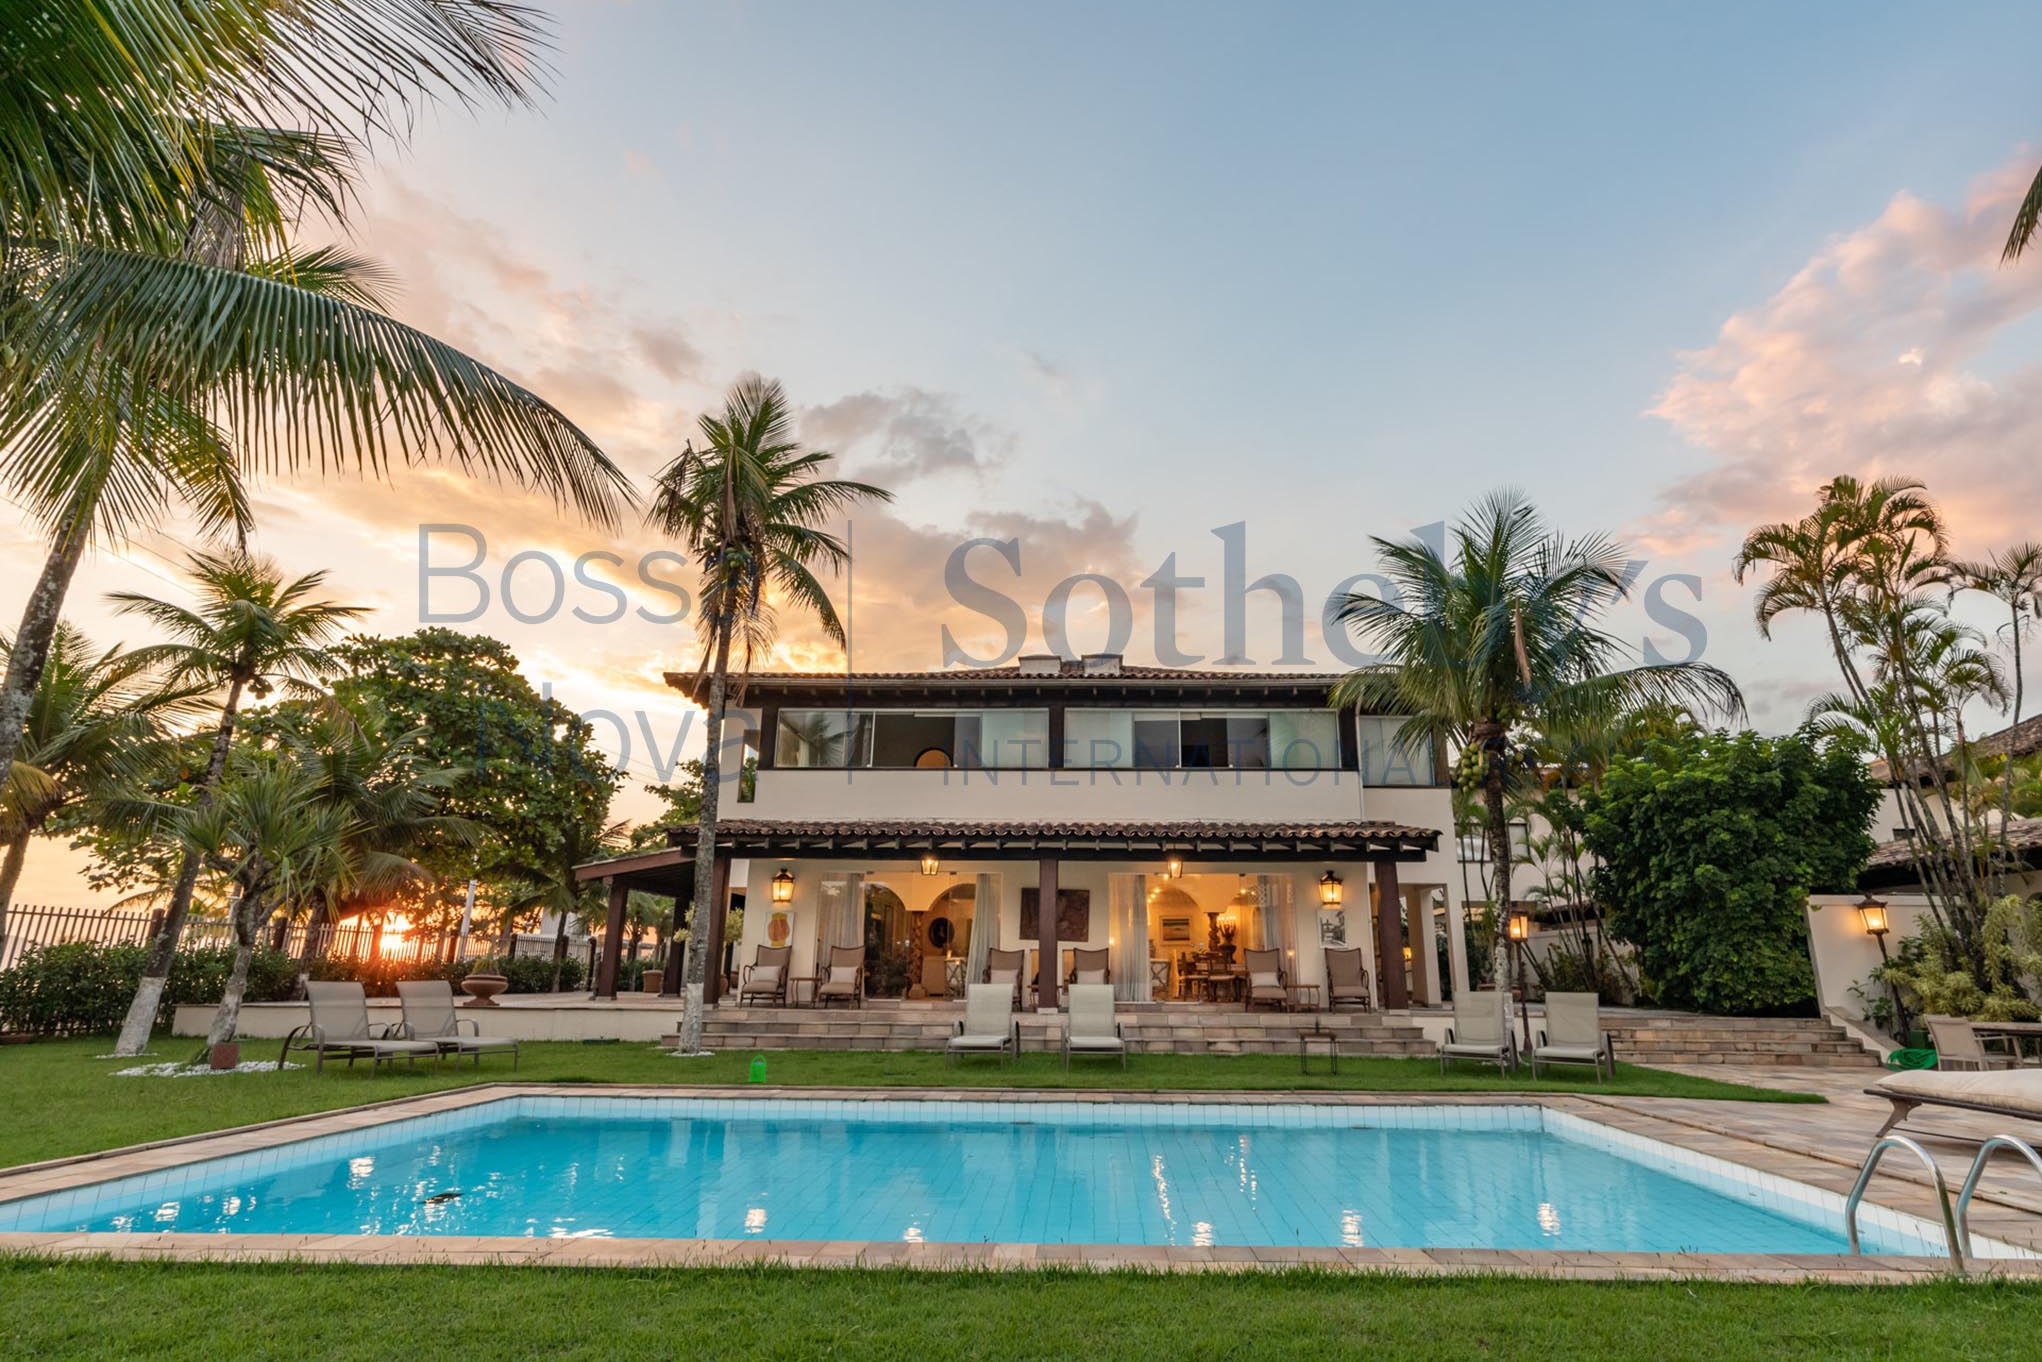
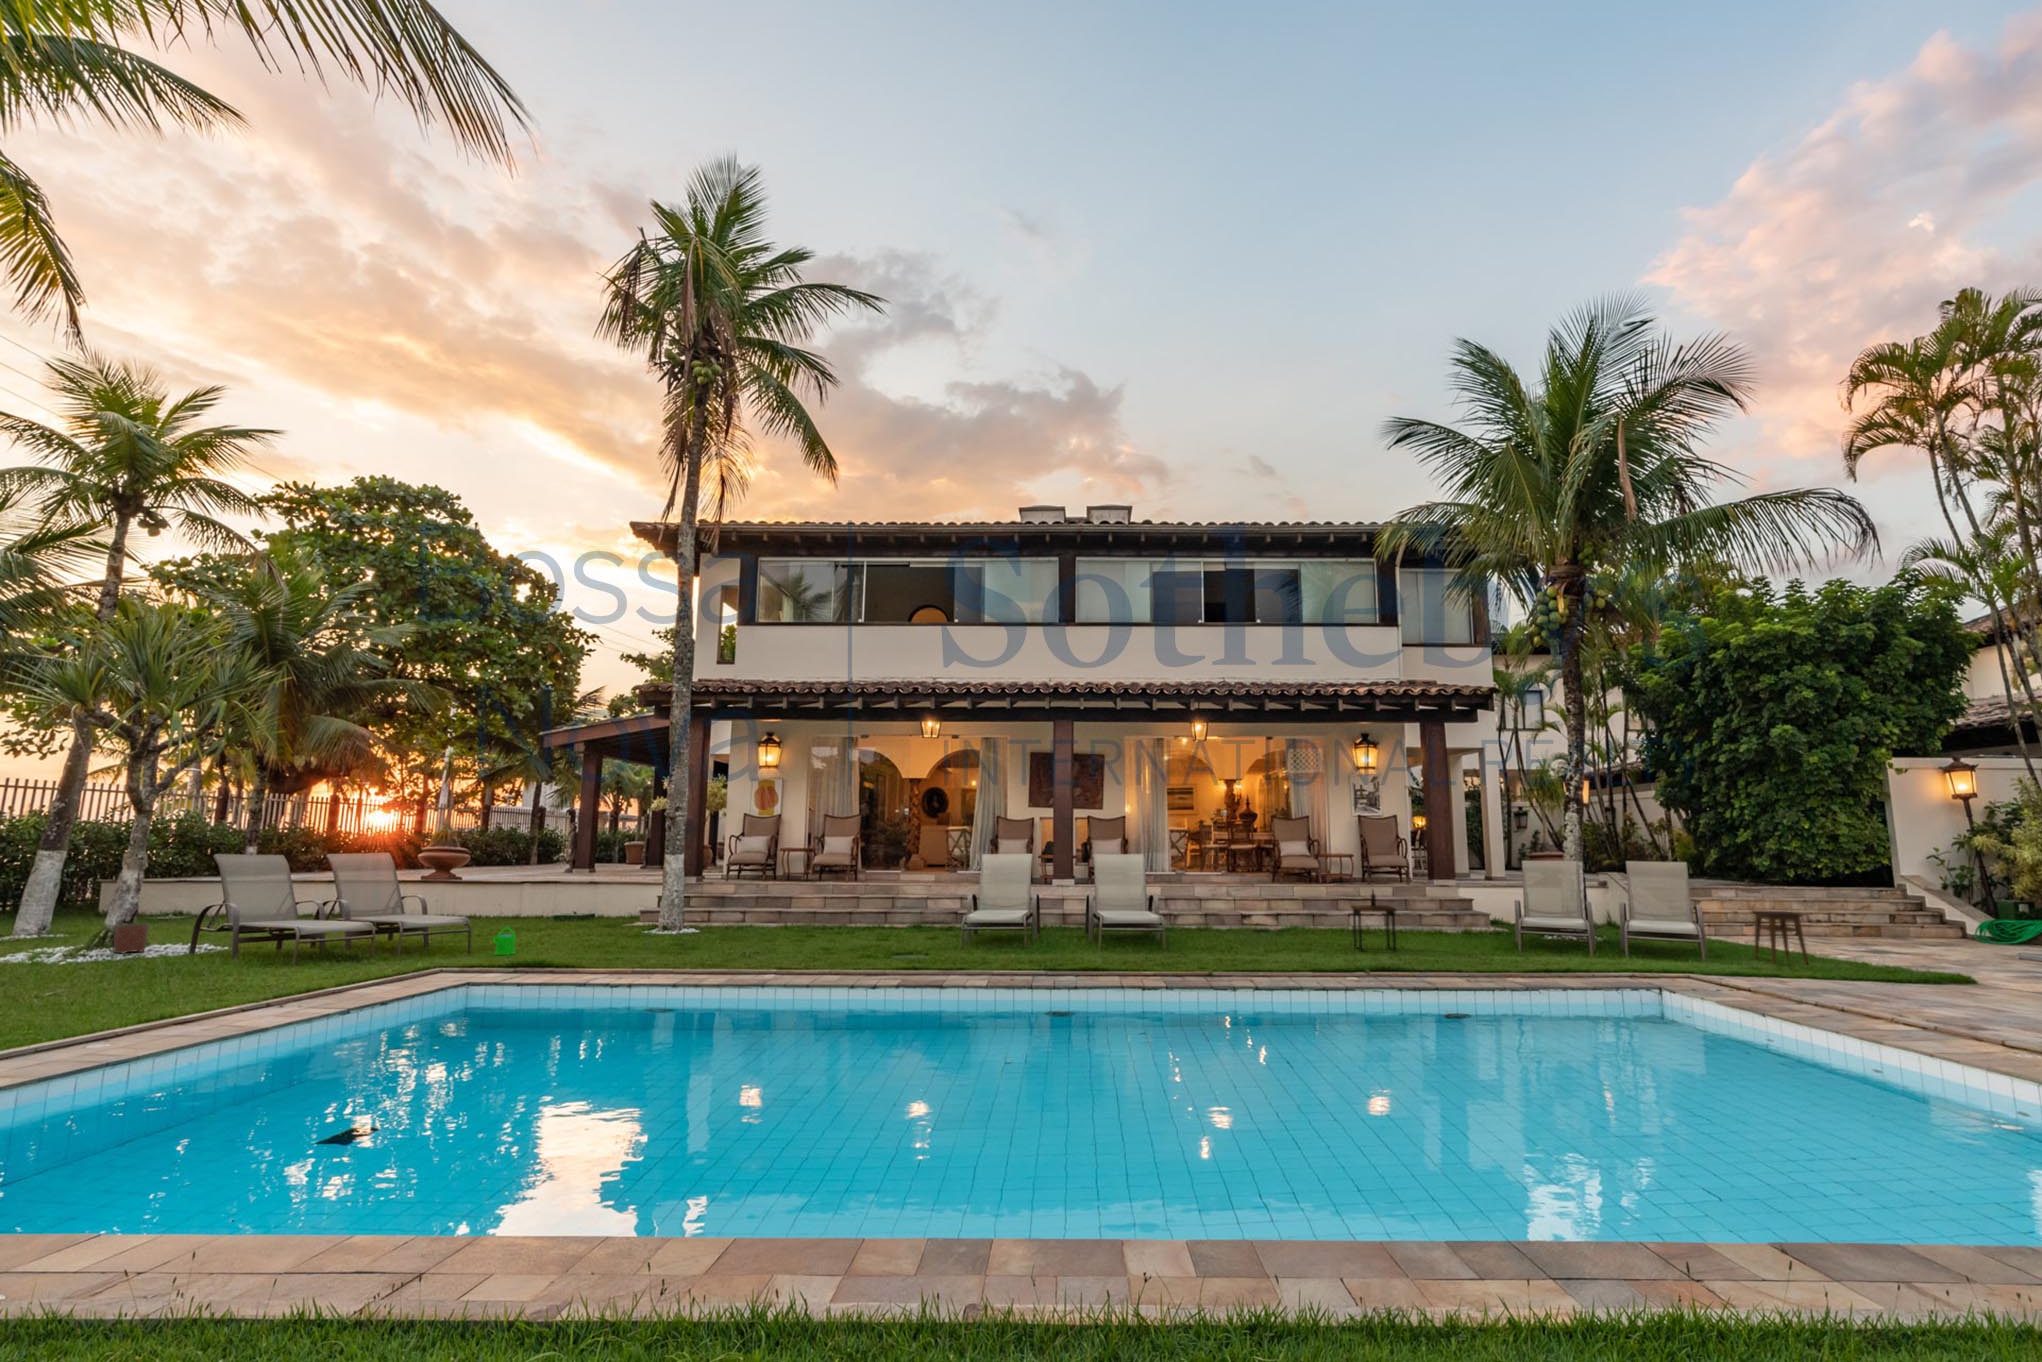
stool: none [1653,1038,1703,1087] -> present [1752,911,1808,964]
watering can: present [749,1055,767,1082] -> present [493,927,516,955]

